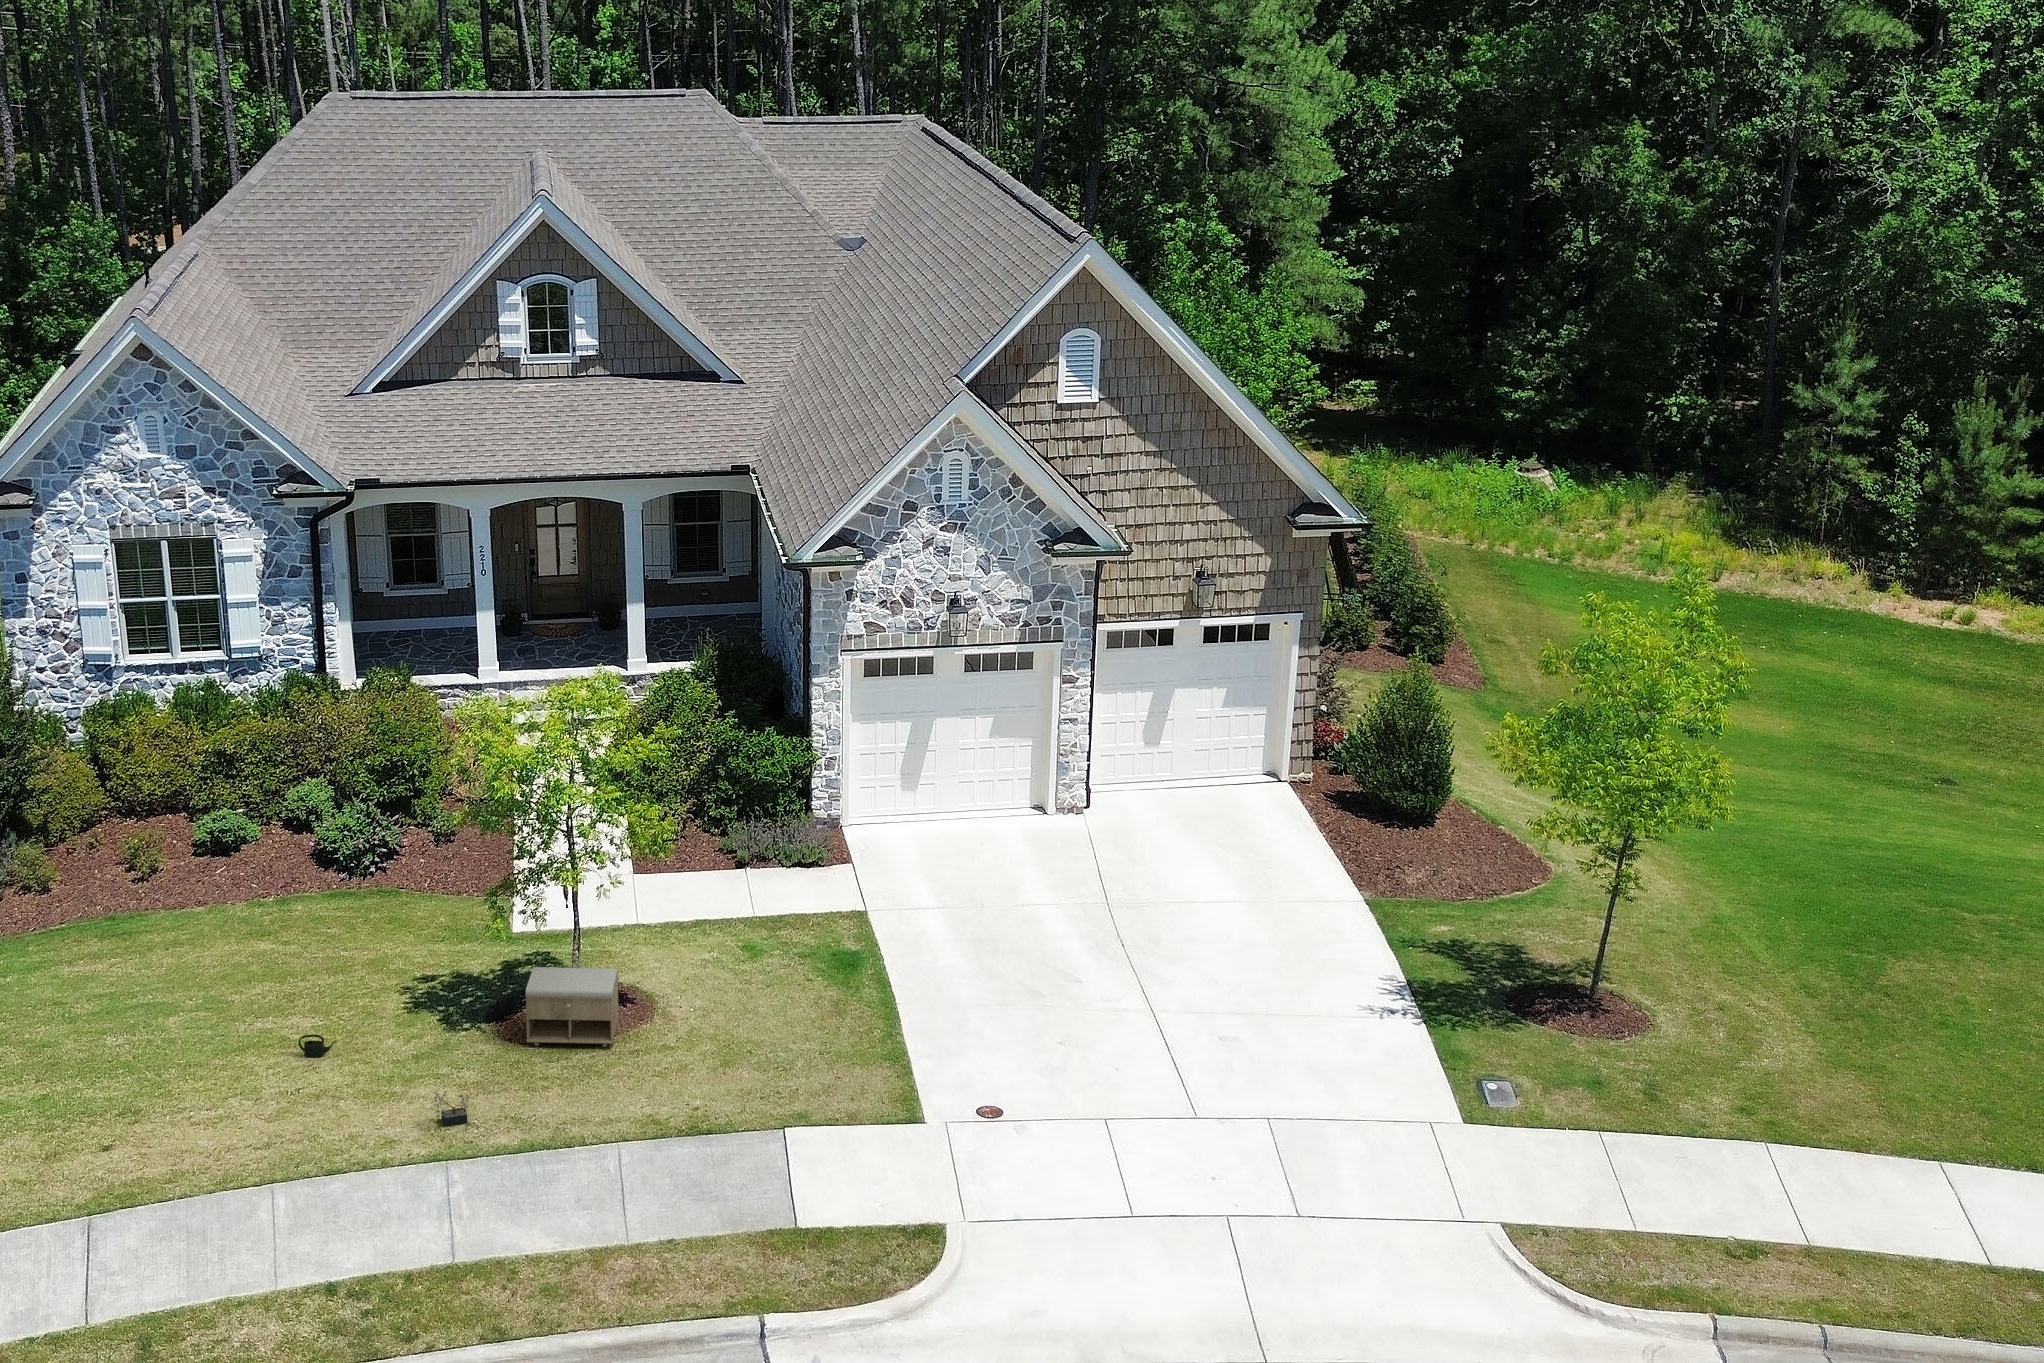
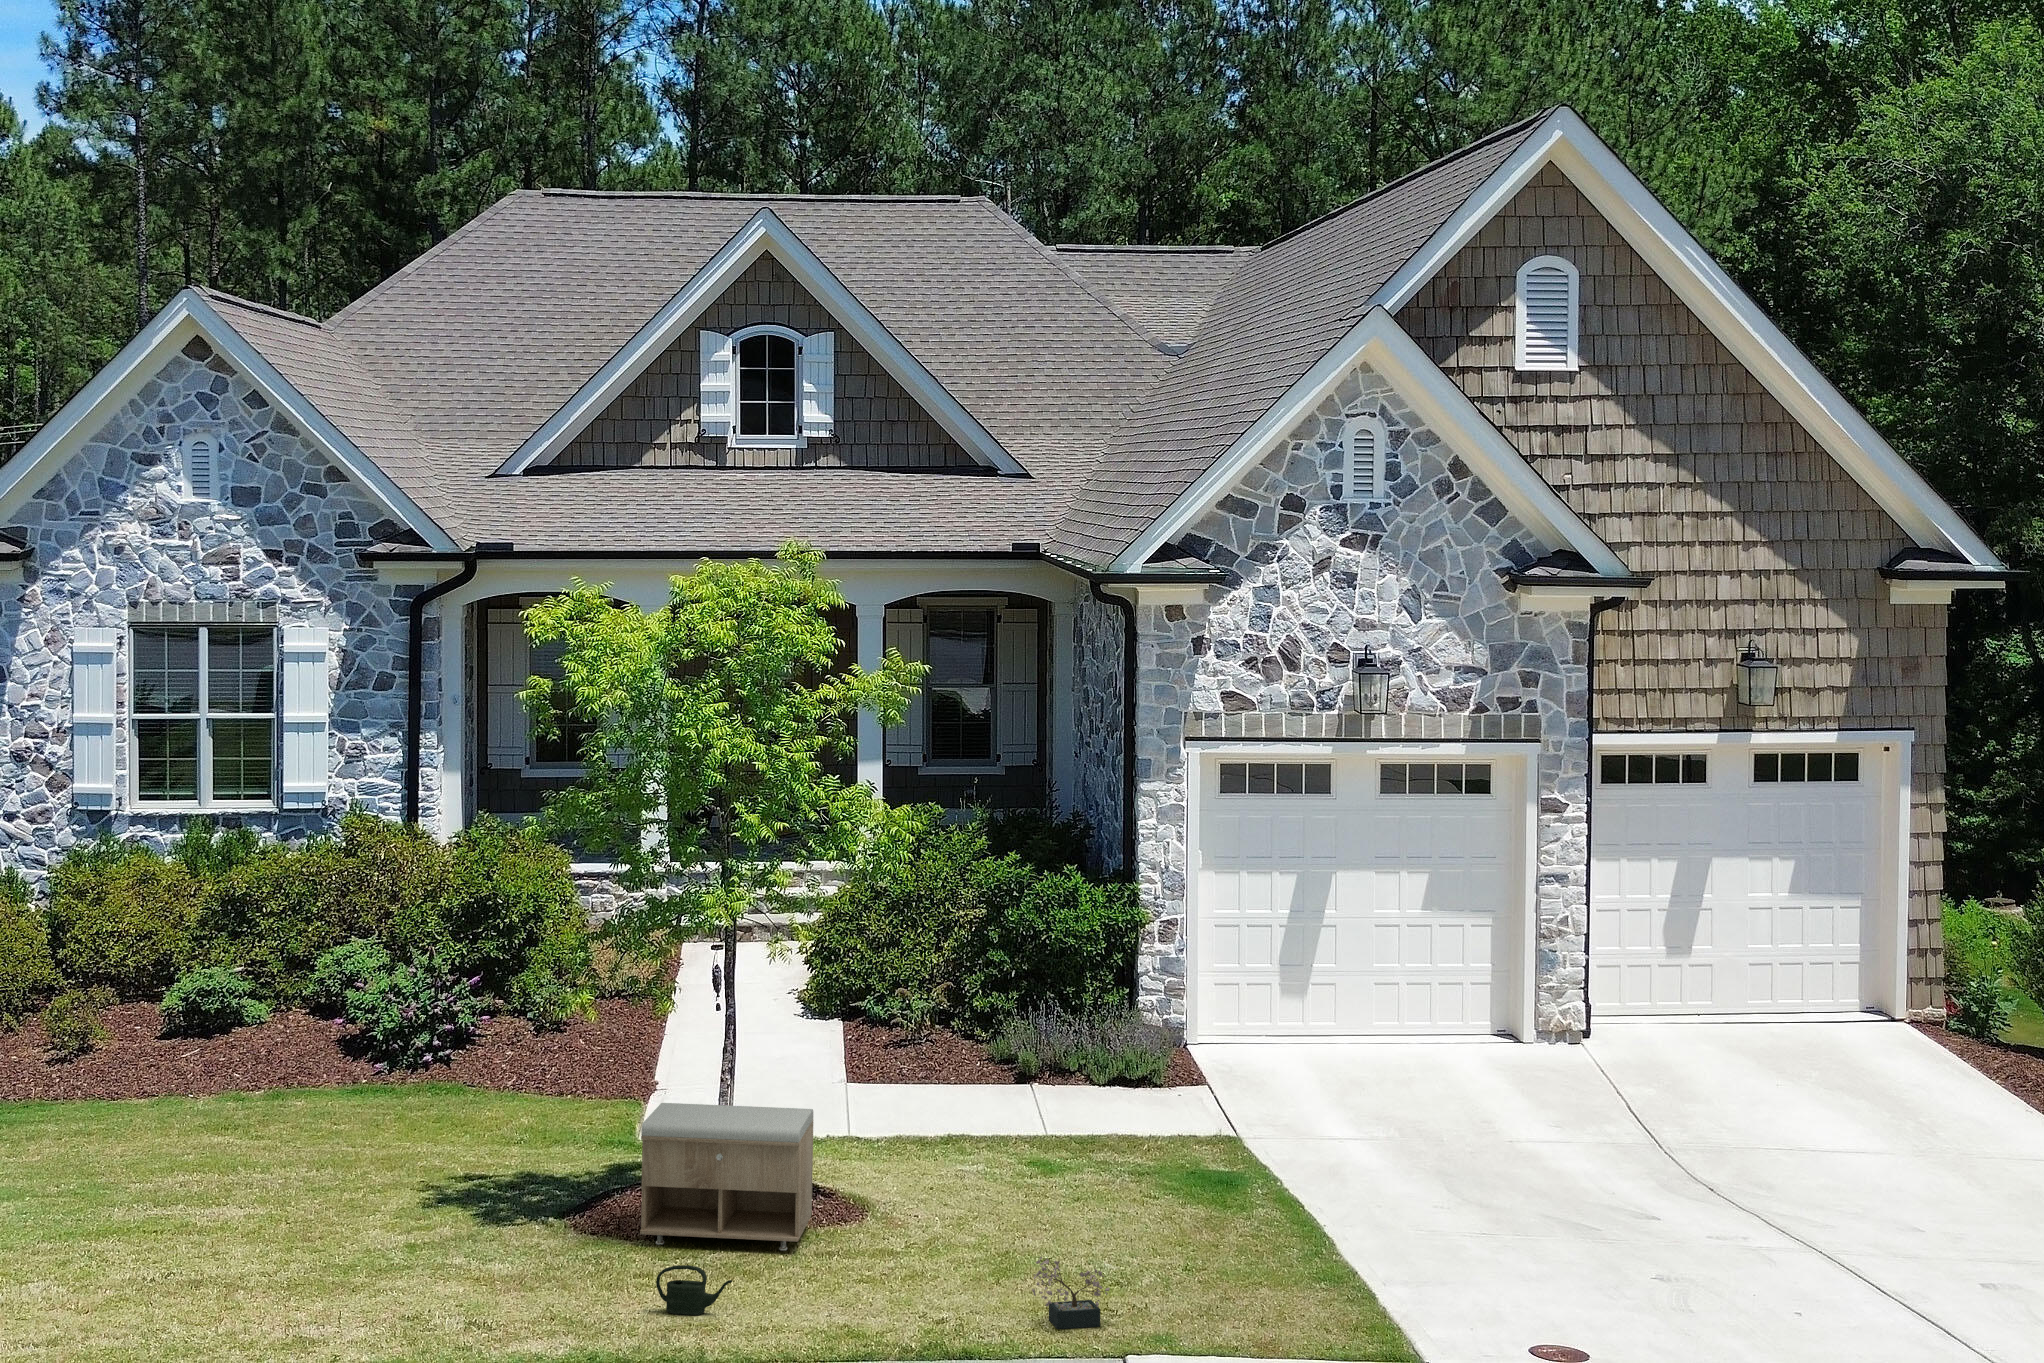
watering can: present [298,1035,337,1057] -> present [656,1265,732,1315]
decorative plant: present [431,1090,473,1127] -> present [1032,1257,1110,1329]

